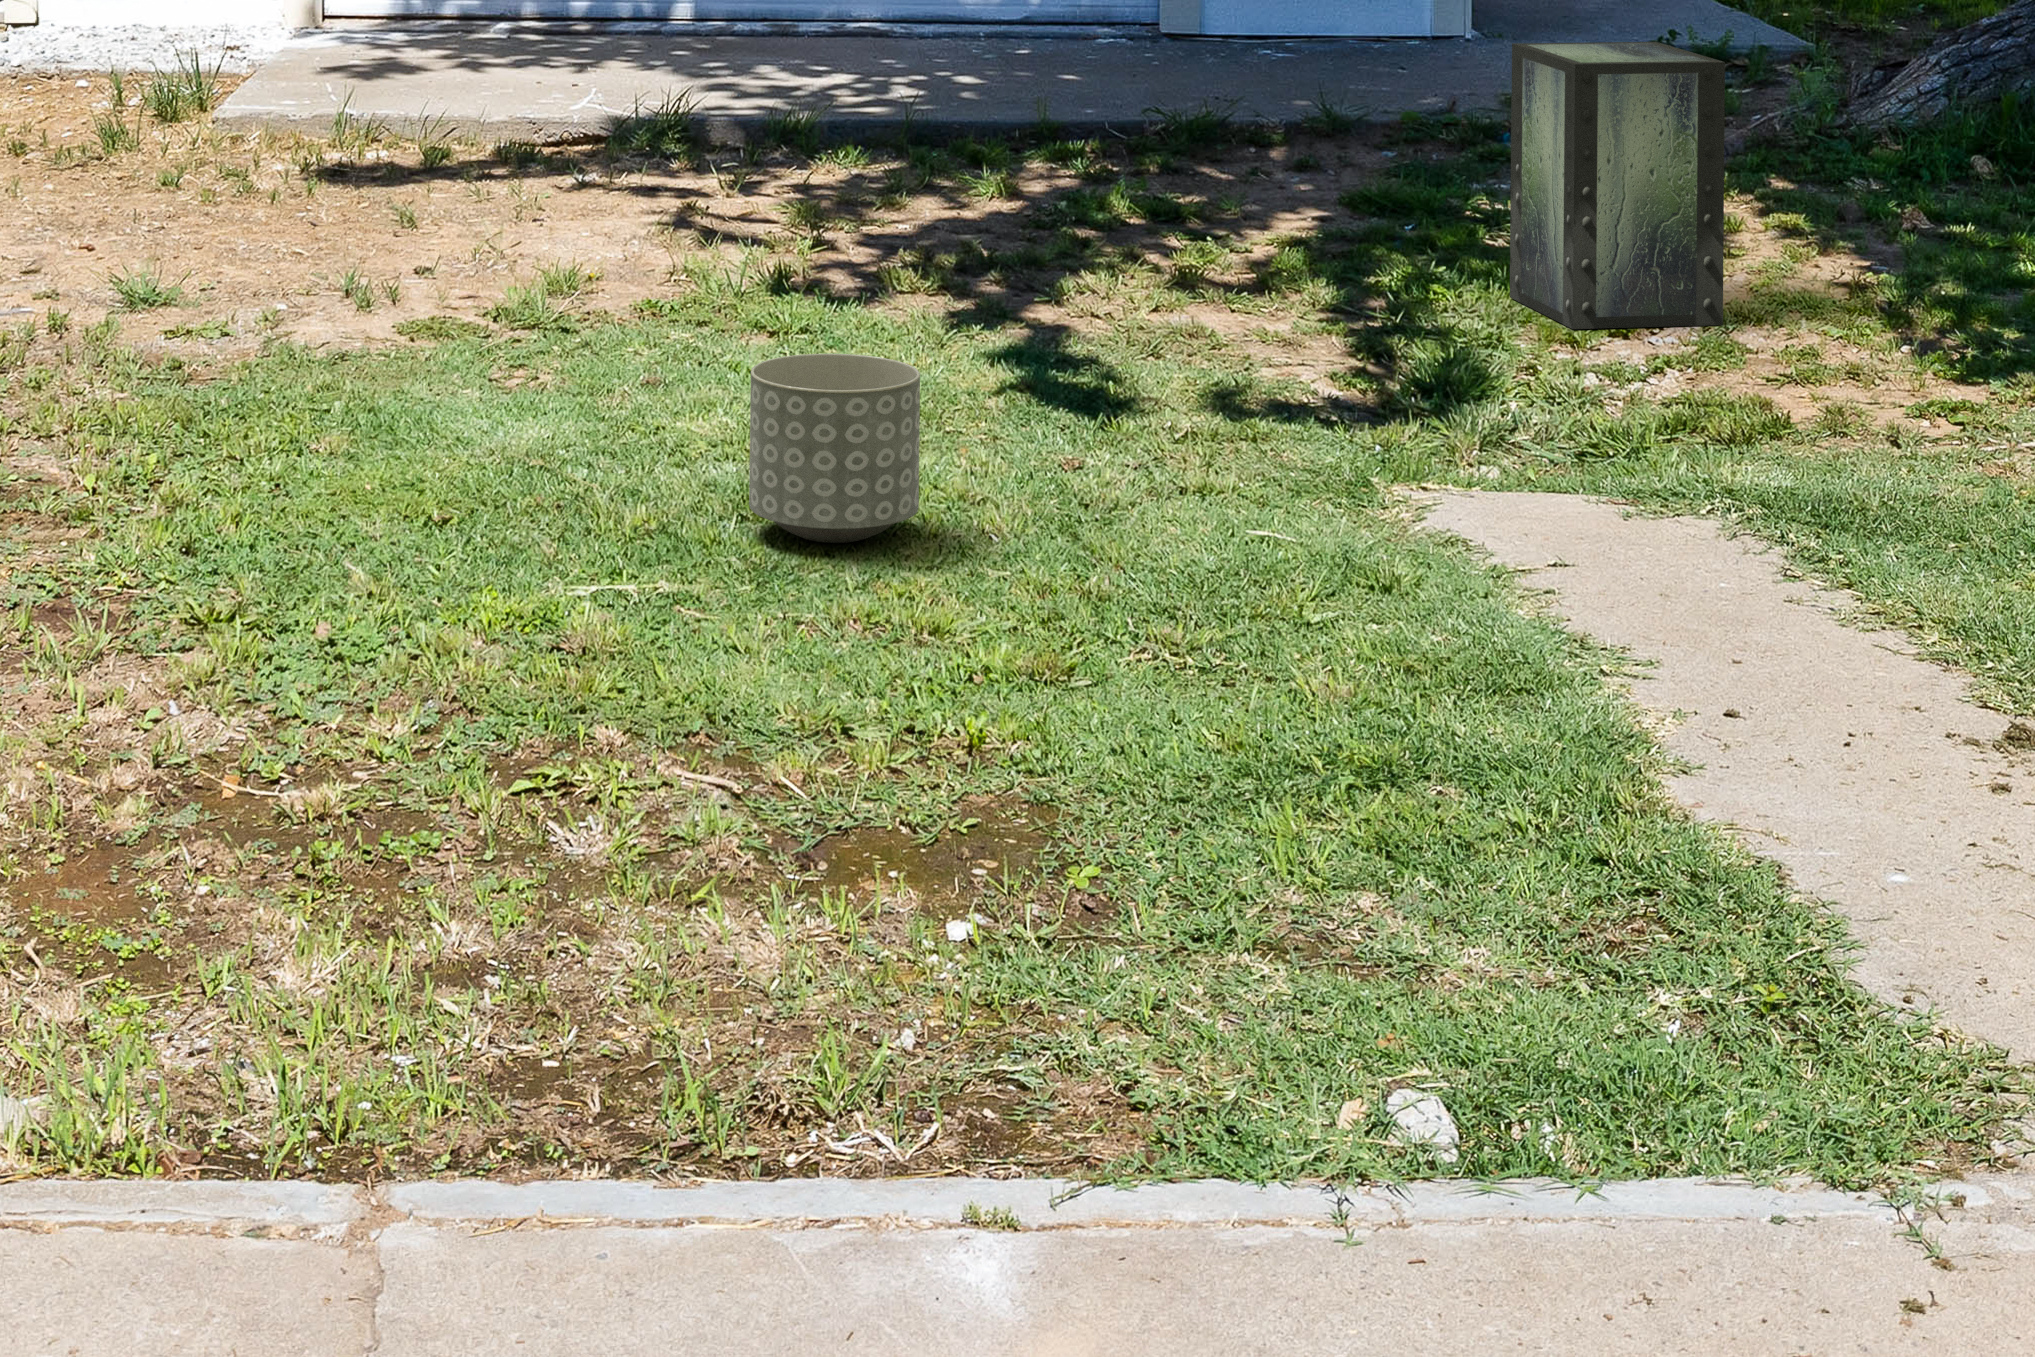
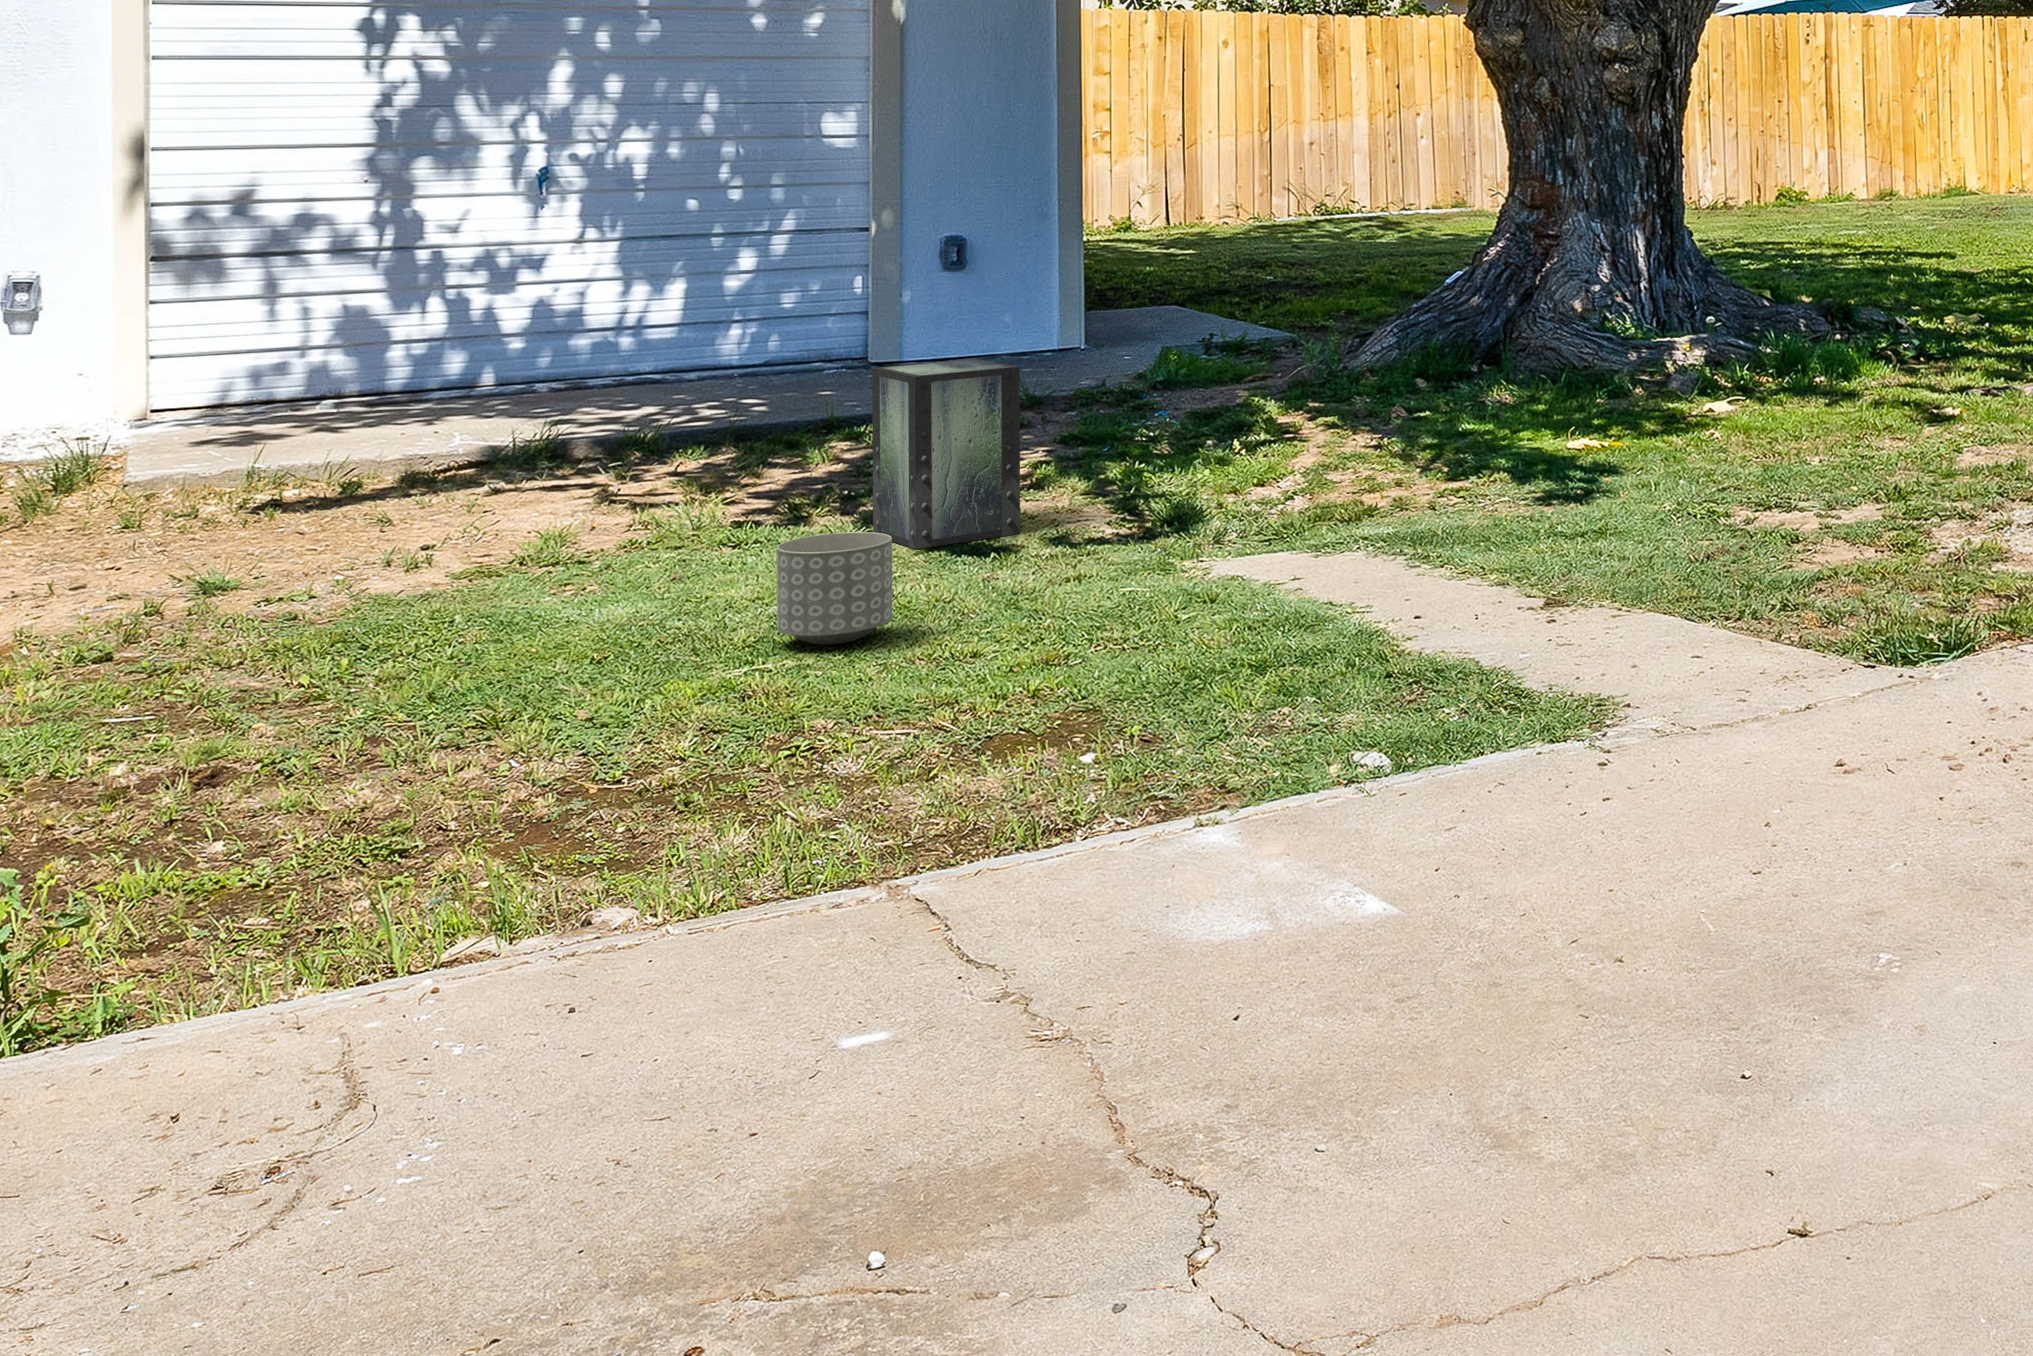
storage box: present [1510,42,1725,329] -> present [872,359,1020,549]

